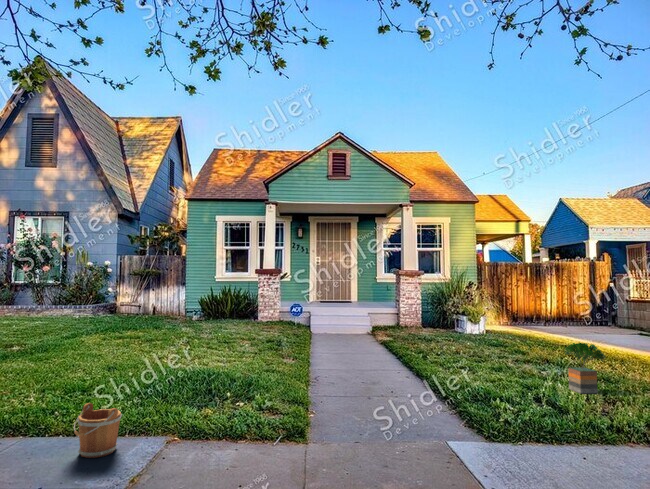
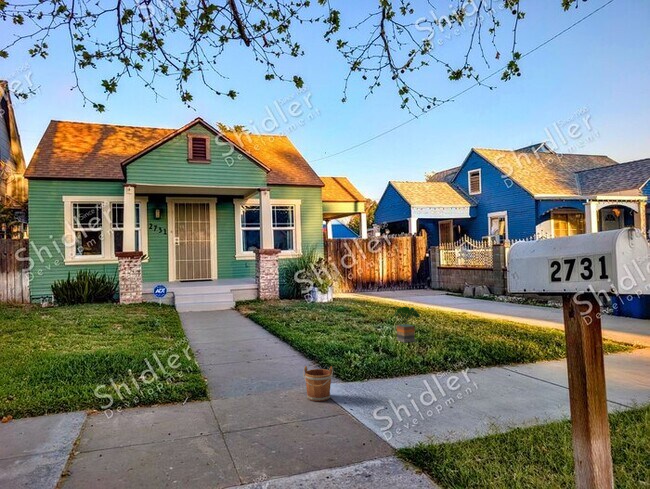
bucket: present [74,403,122,458] -> present [303,366,333,401]

